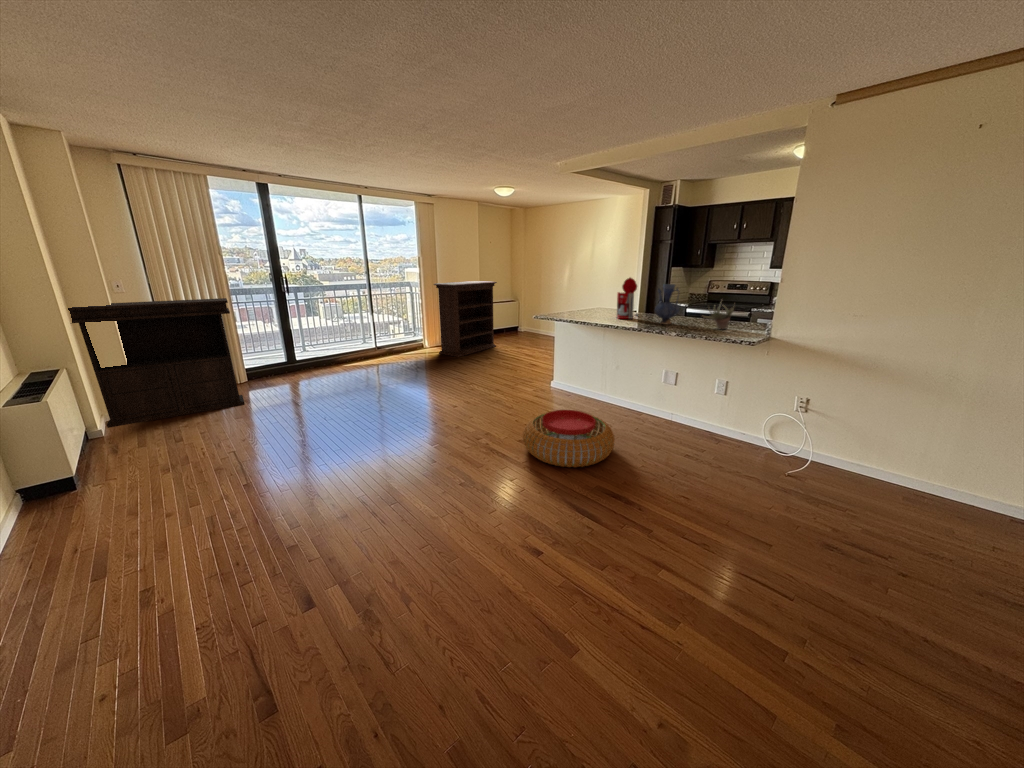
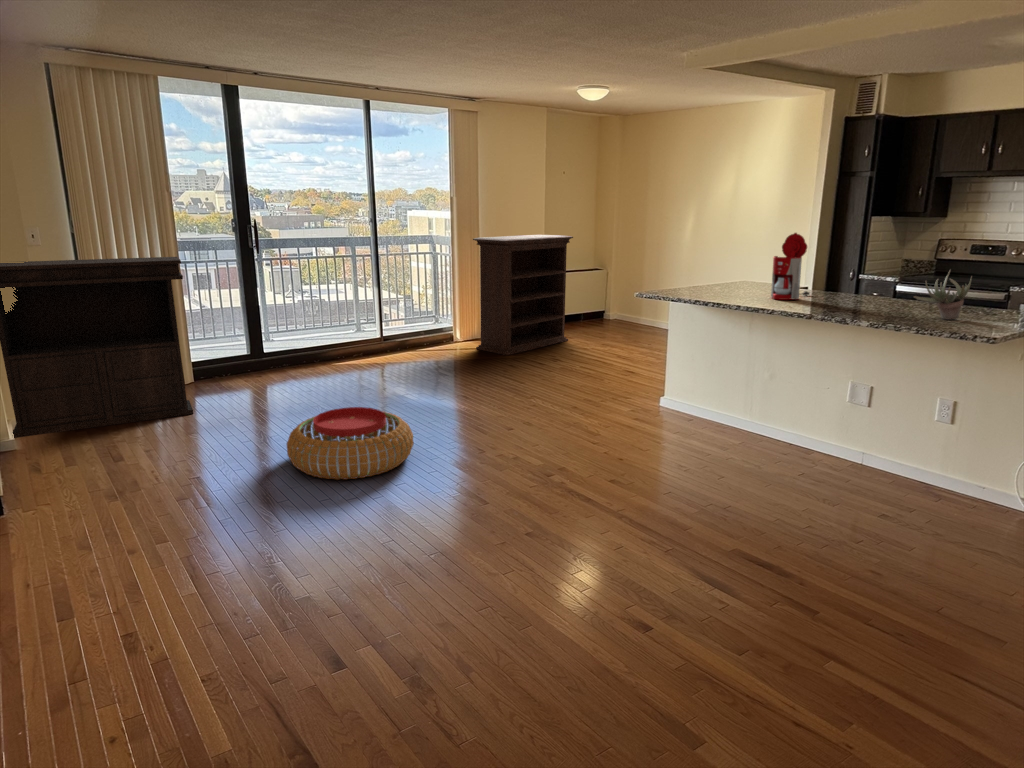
vase: present [655,284,679,324] -> none [835,244,878,310]
pouf: present [523,410,615,467] -> present [287,407,413,480]

